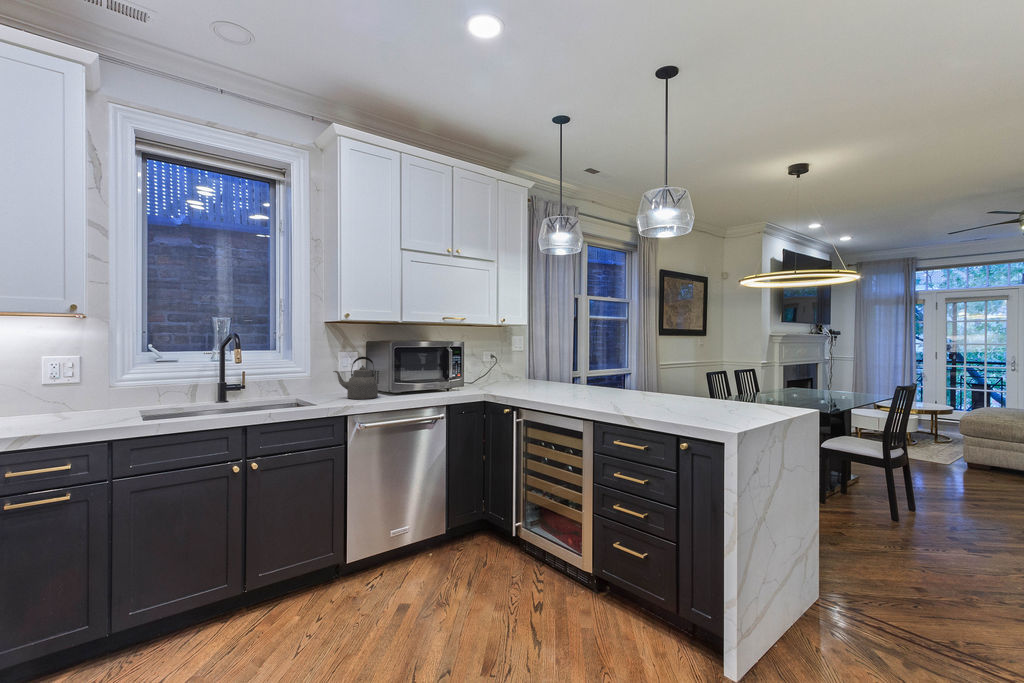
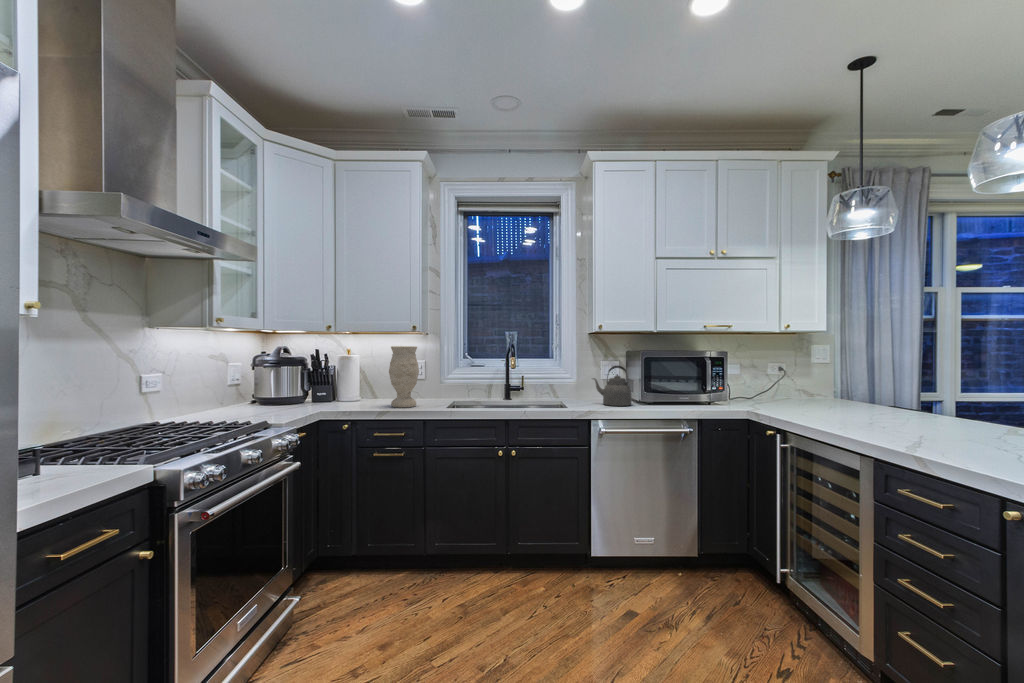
vase: none [29,336,90,428] -> present [389,346,419,408]

